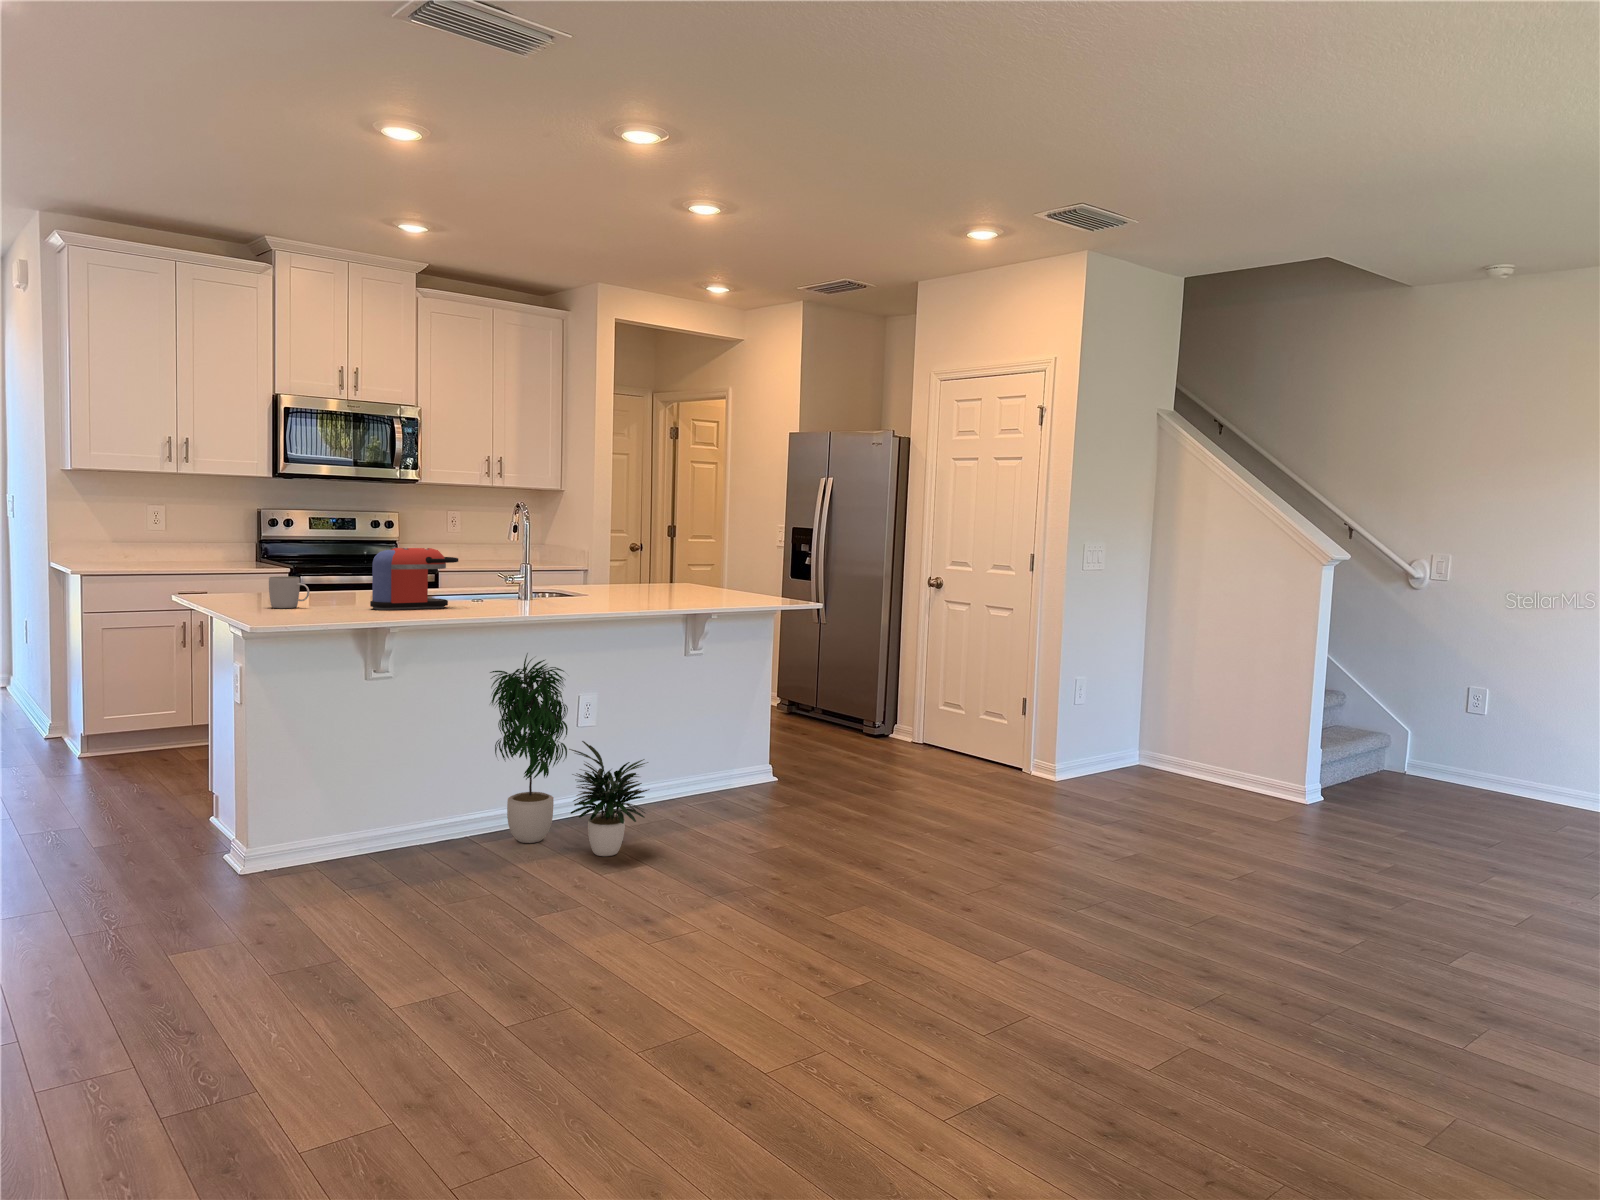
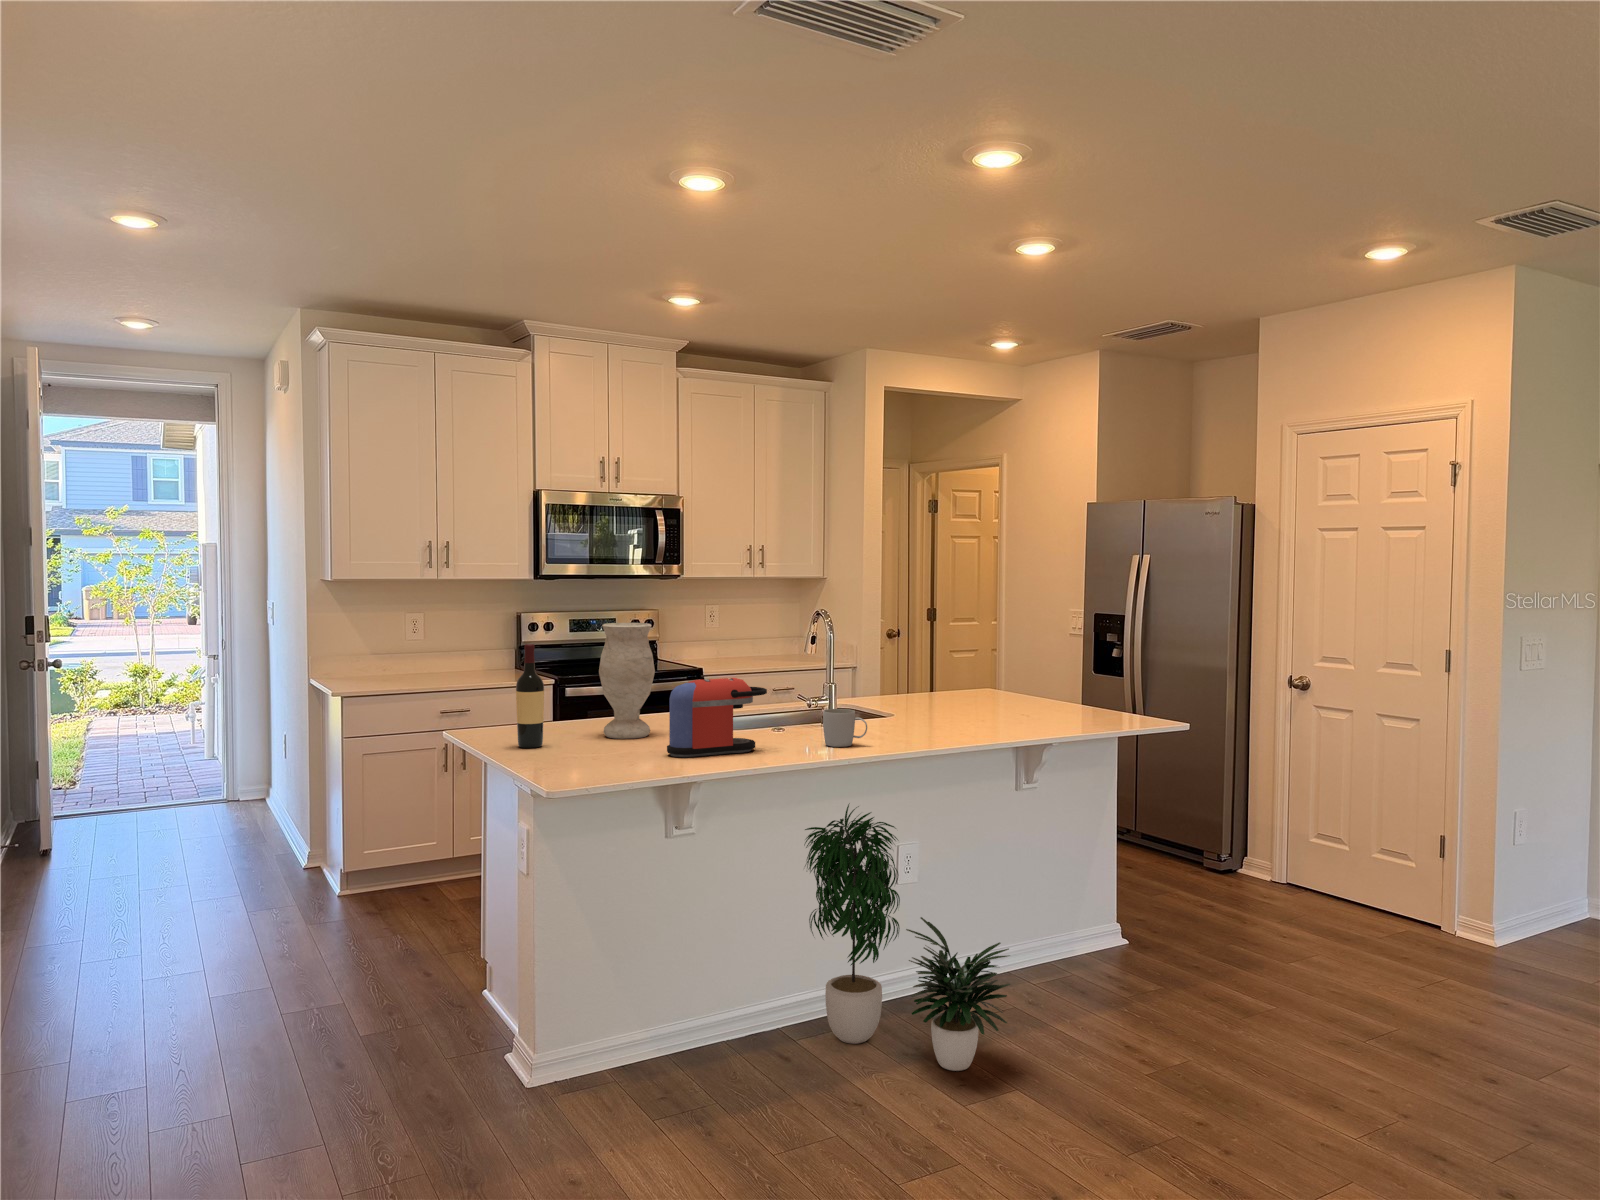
vase: none [318,505,368,601] -> present [599,623,655,739]
wine bottle: none [239,517,265,604] -> present [516,644,544,748]
mug: present [269,576,309,608] -> present [823,709,867,747]

